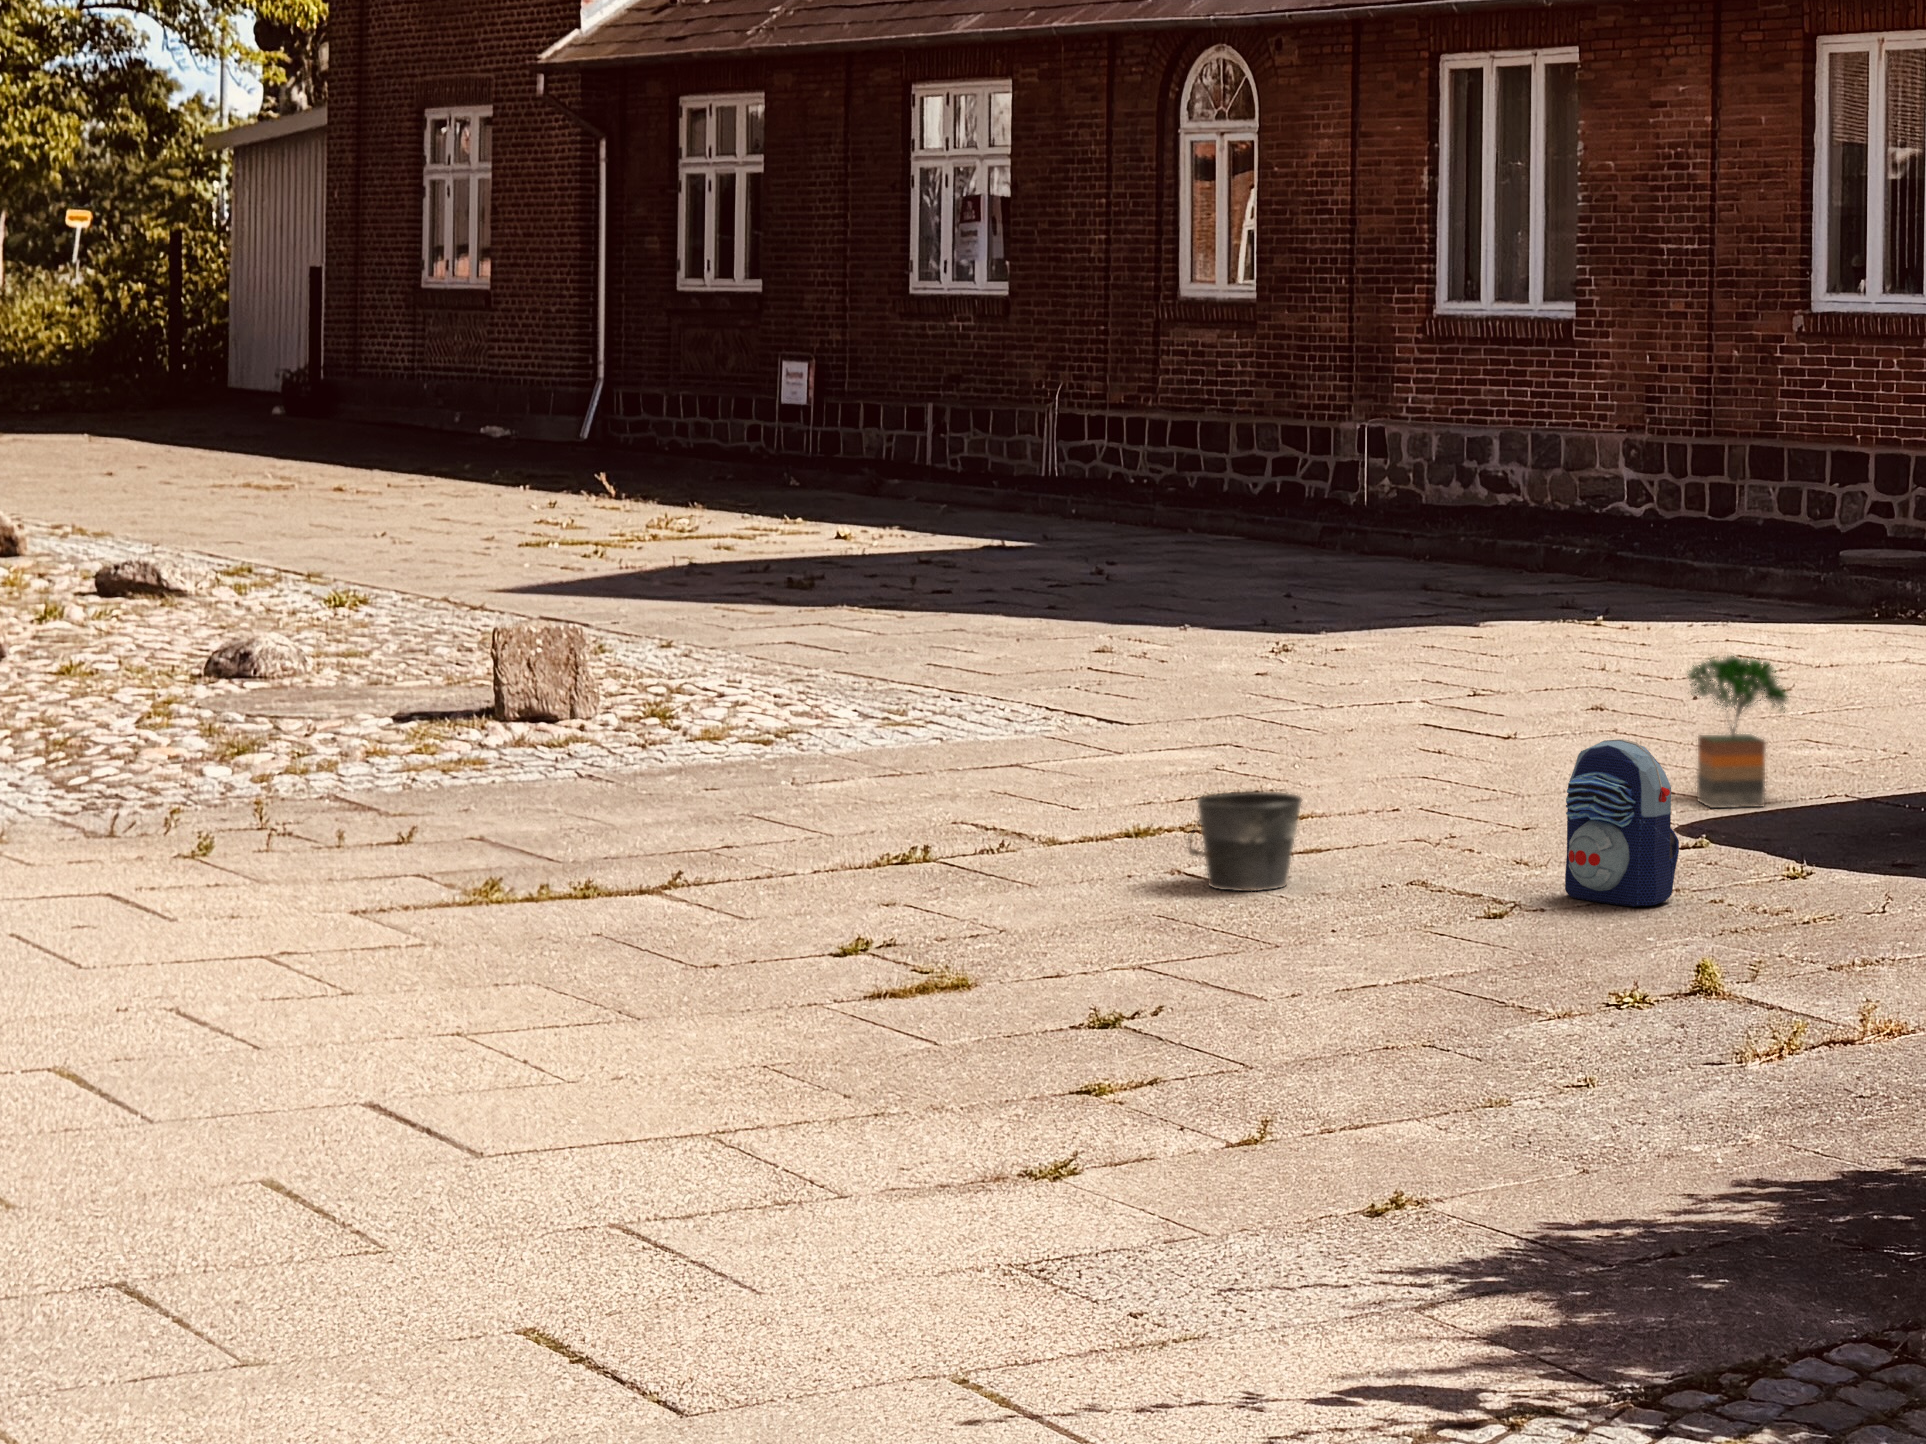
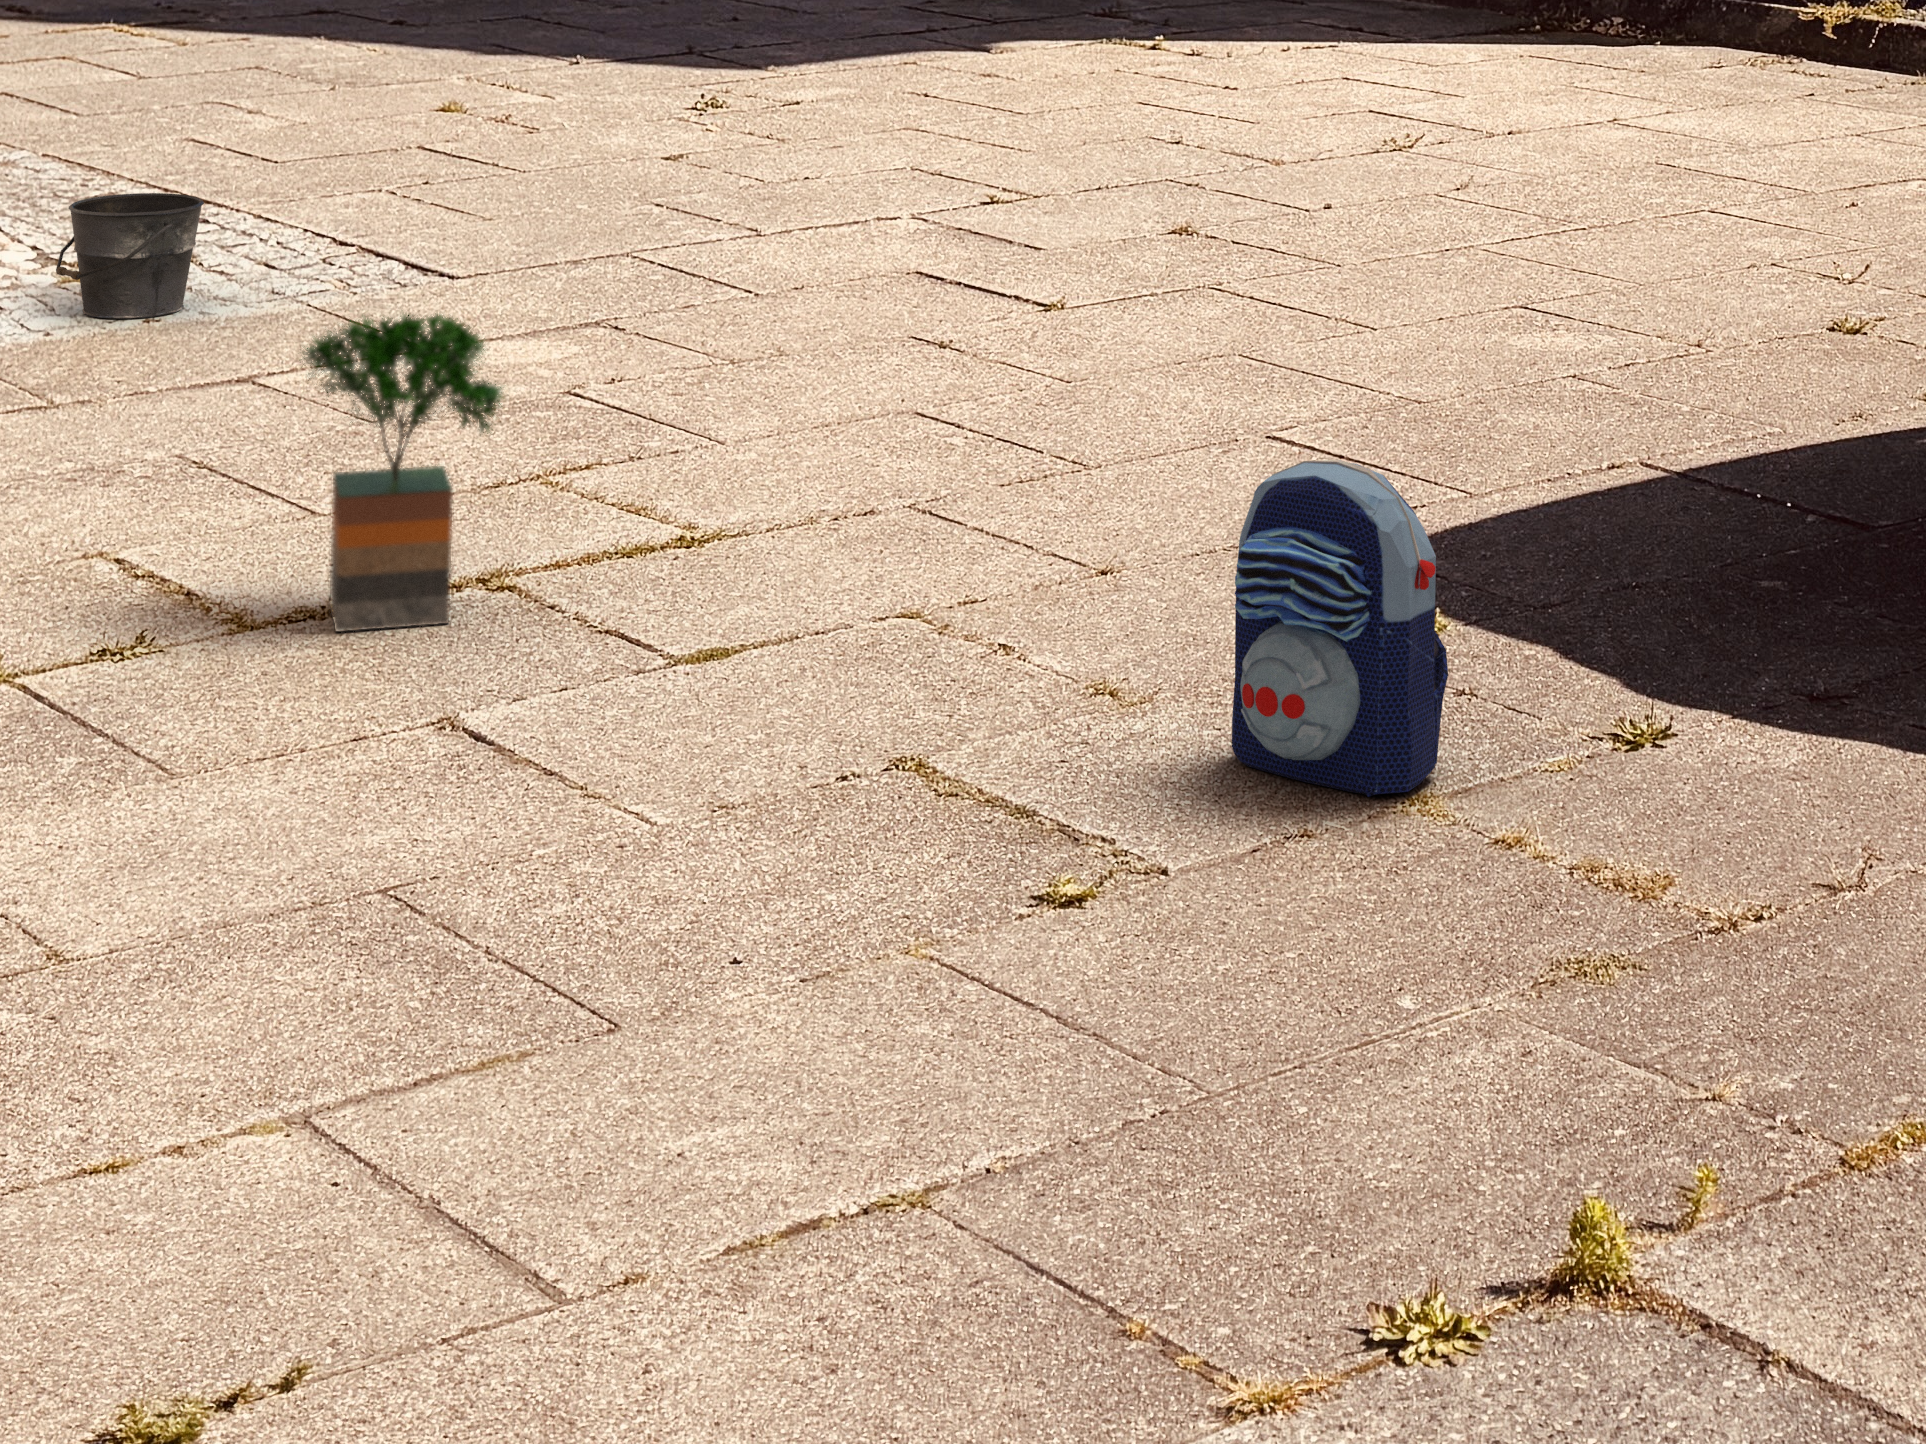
potted tree: present [1687,656,1789,808] -> present [303,314,502,632]
bucket: present [1188,791,1302,891] -> present [56,193,204,319]

